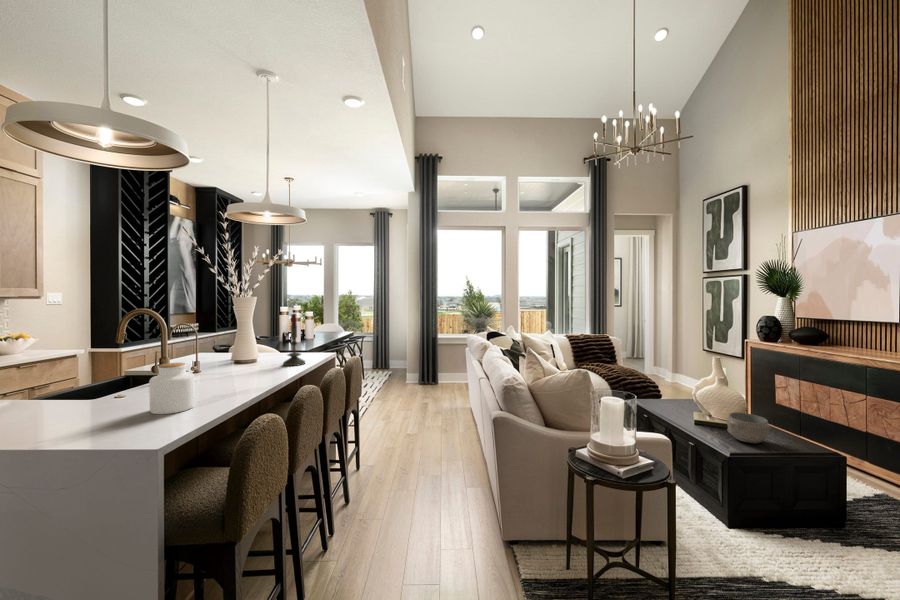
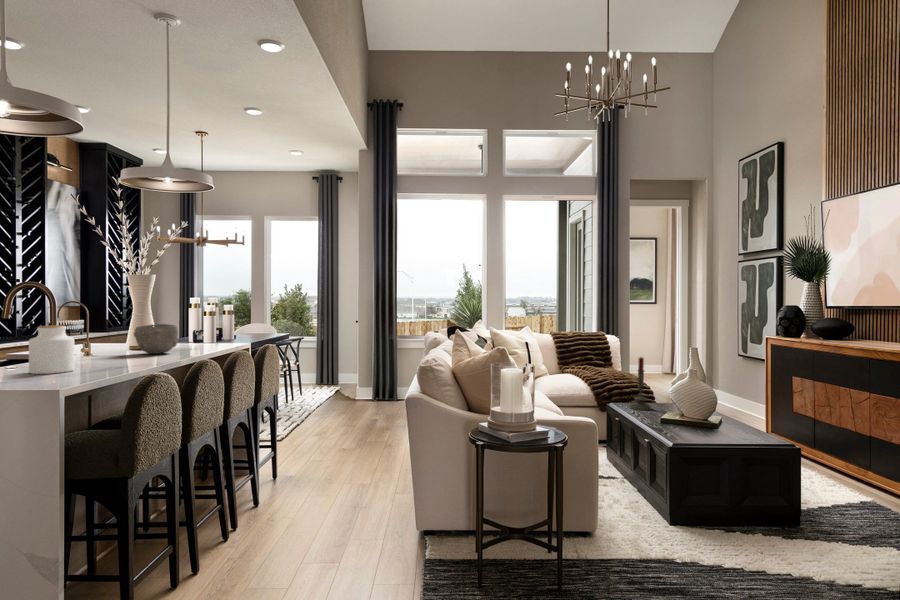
candle: present [283,313,305,366] -> present [630,357,651,410]
bowl: present [727,412,770,443] -> present [134,324,178,354]

